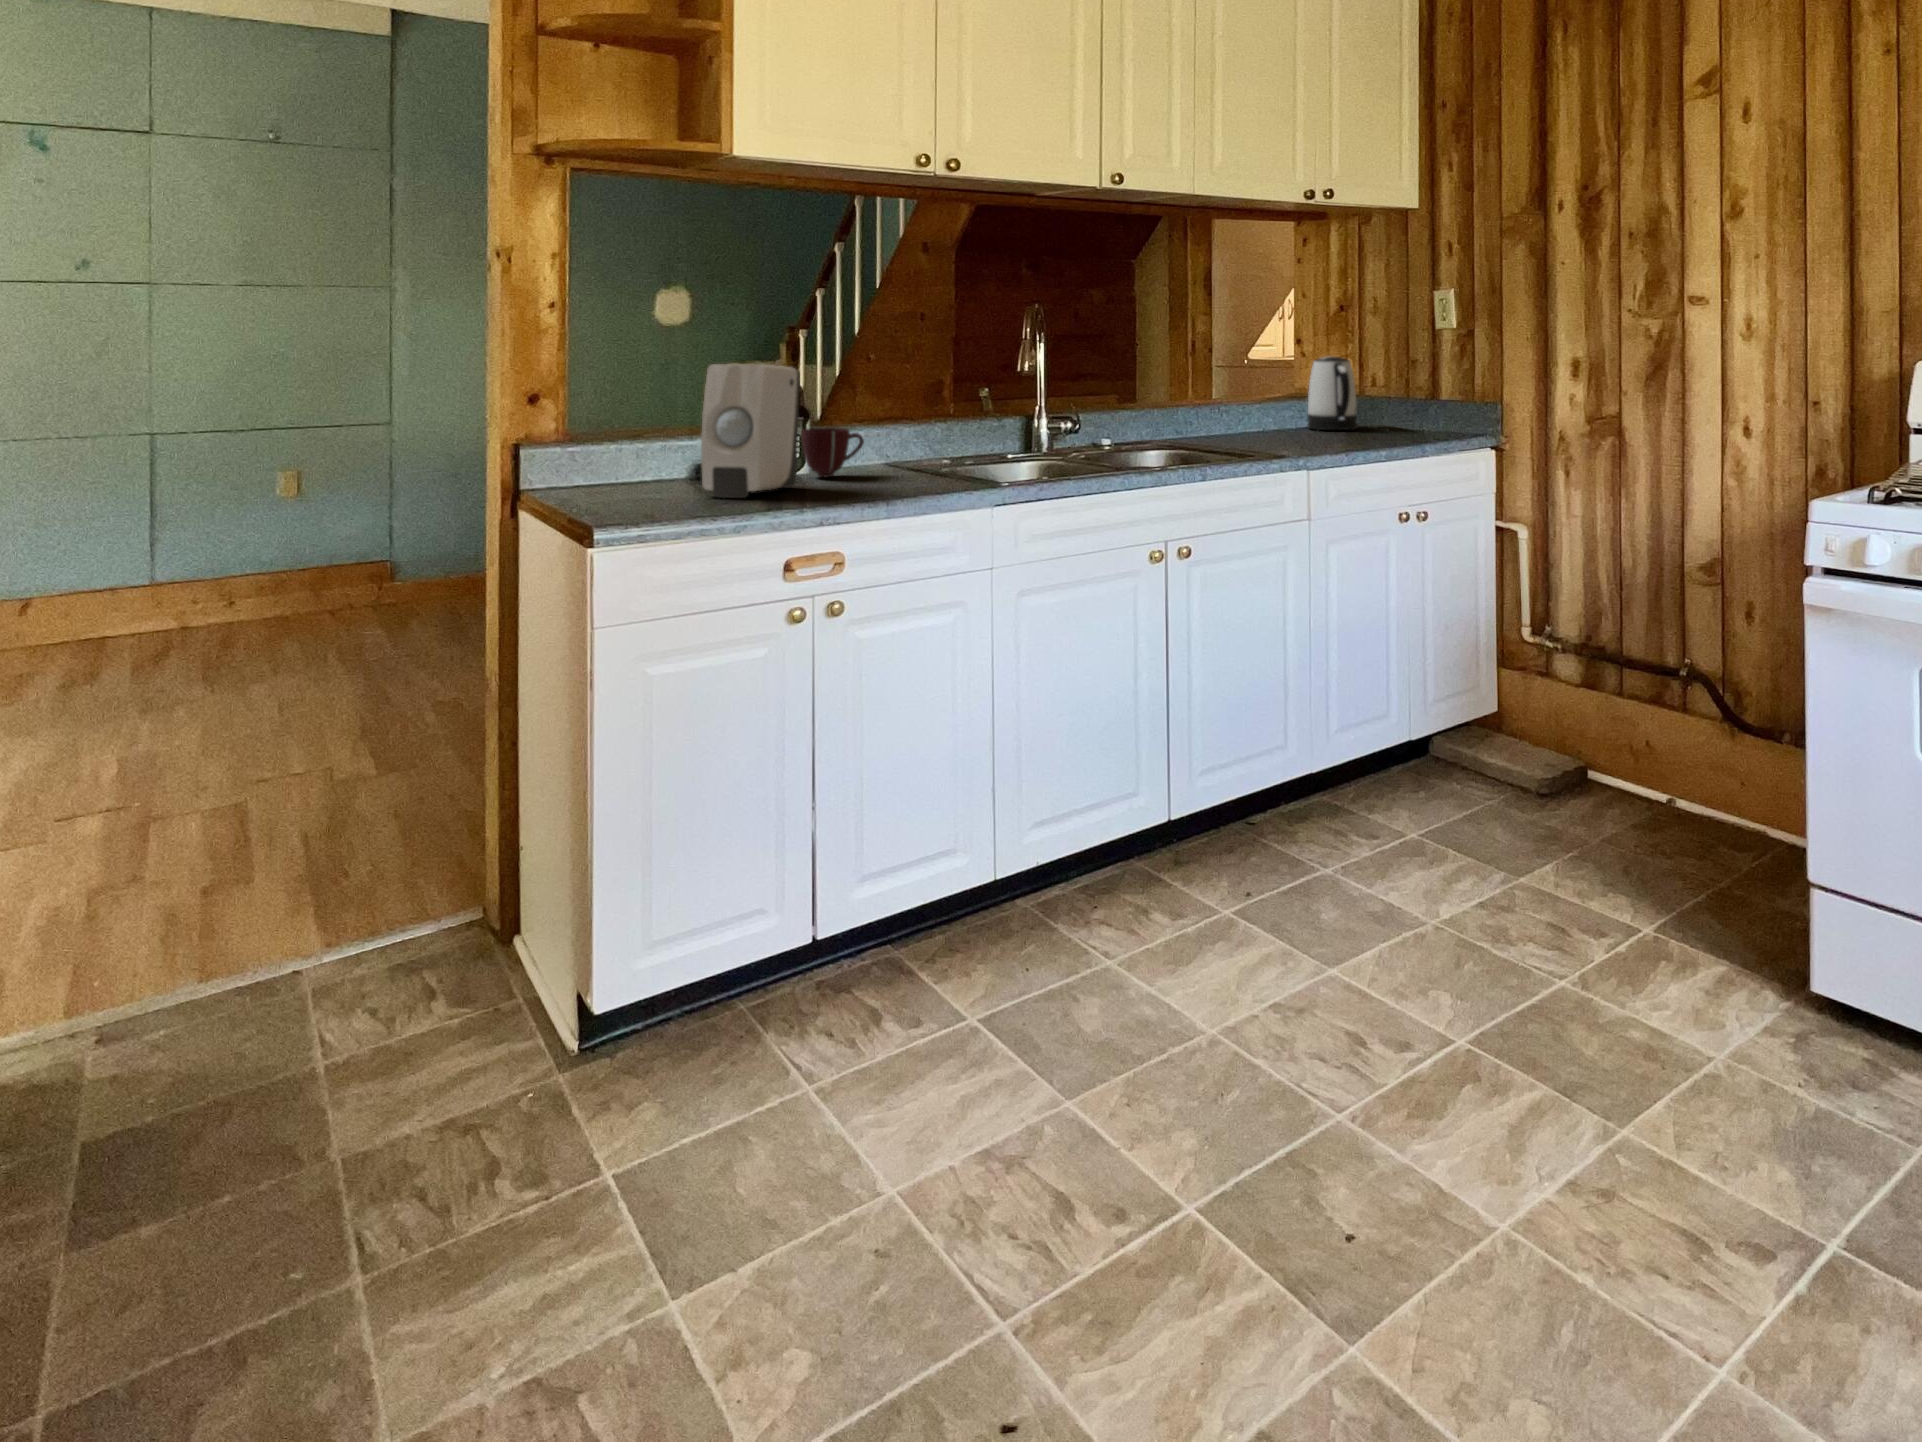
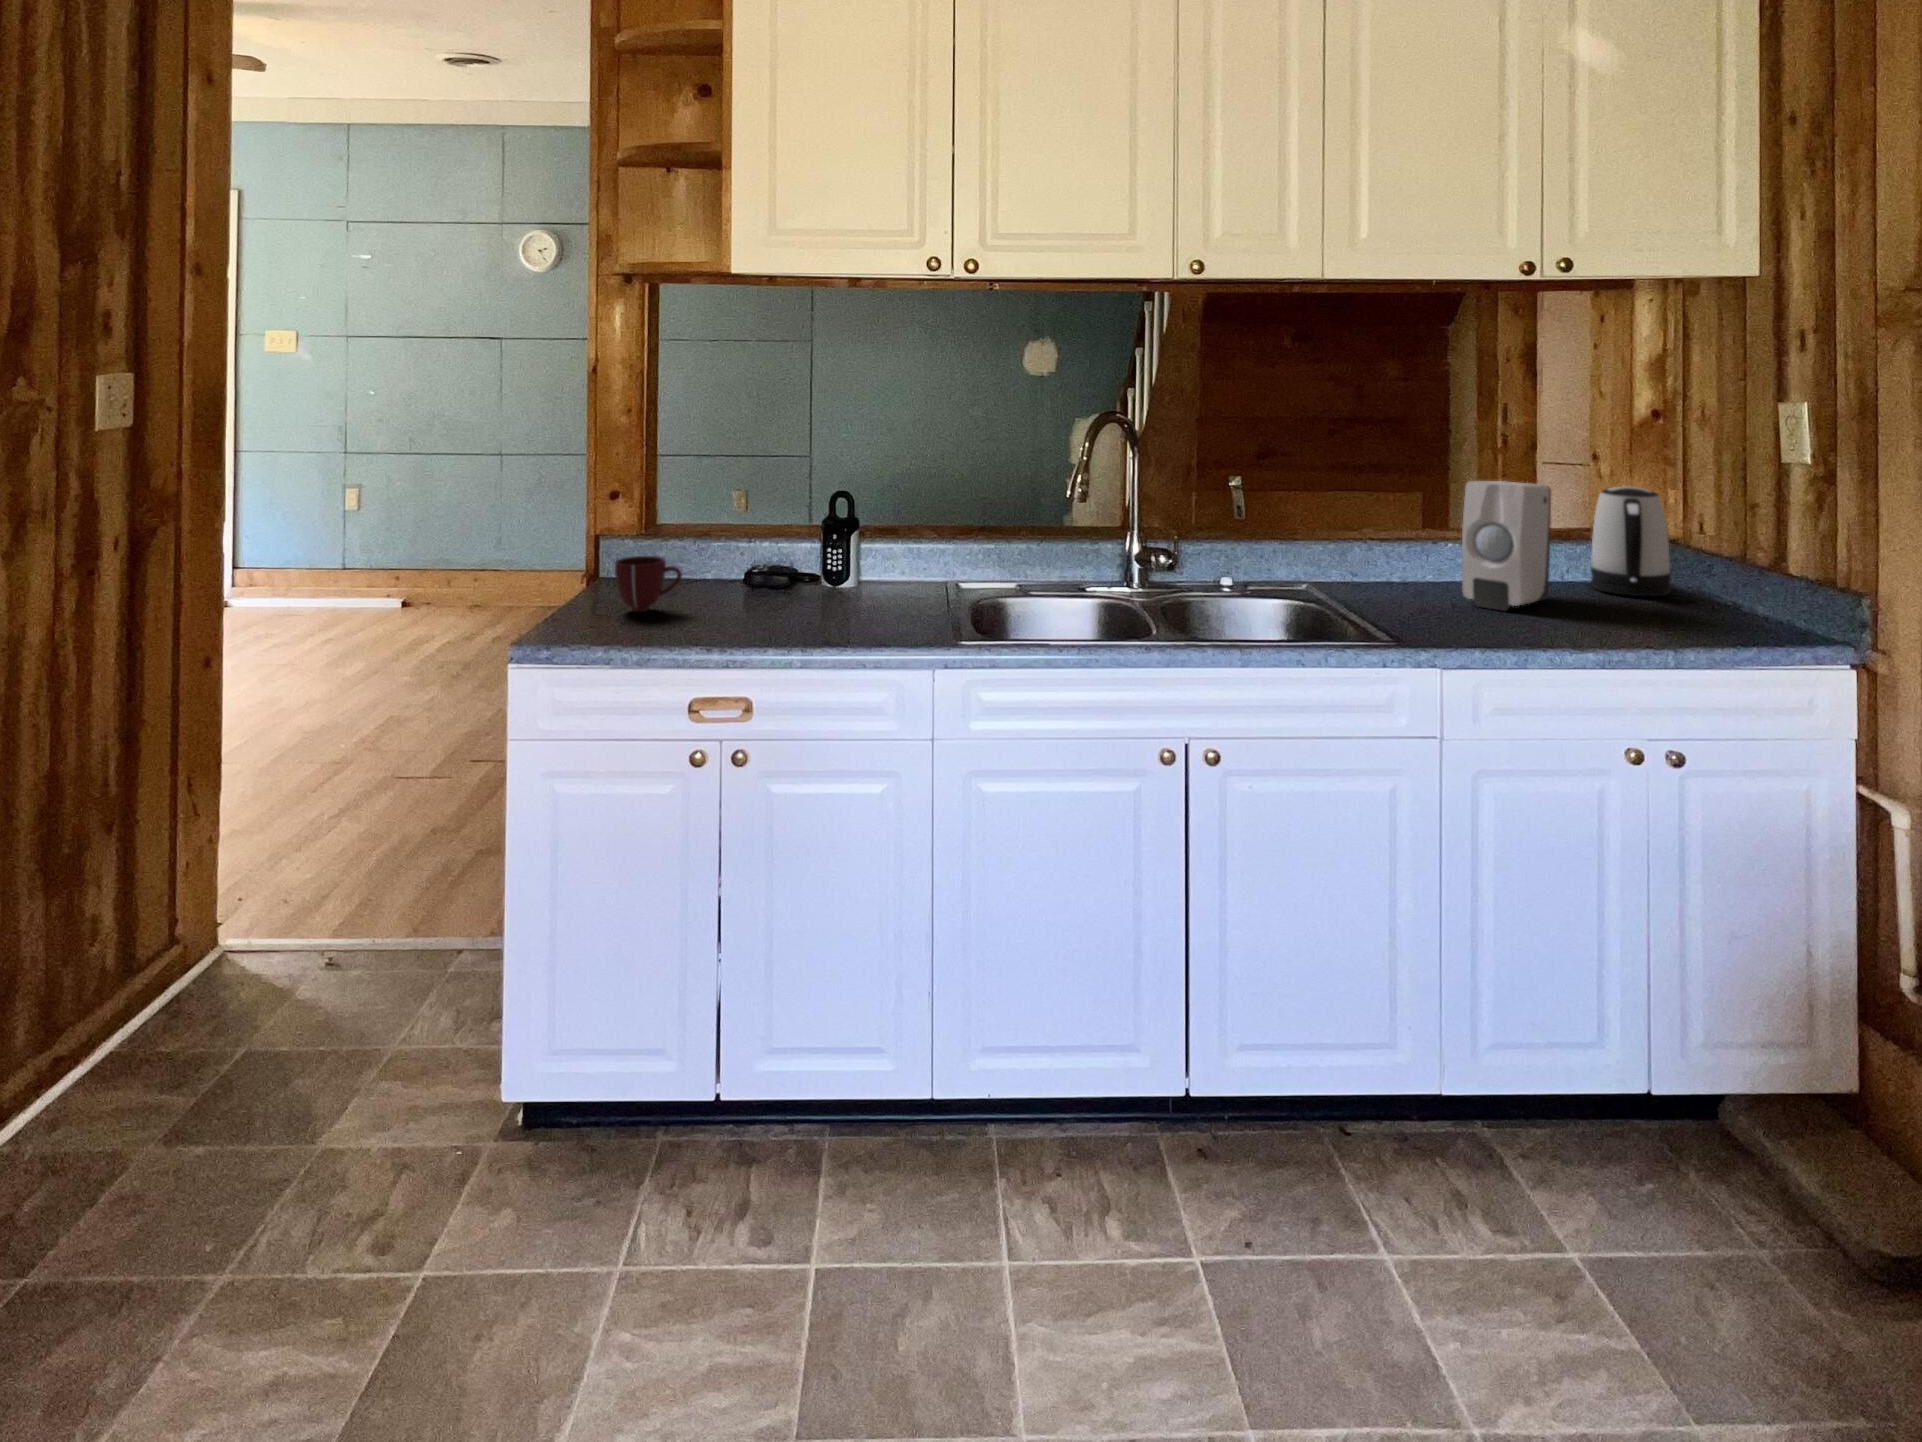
soap dispenser: present [701,364,800,498] -> present [1462,481,1551,610]
mug: present [801,427,864,477] -> present [615,556,682,612]

